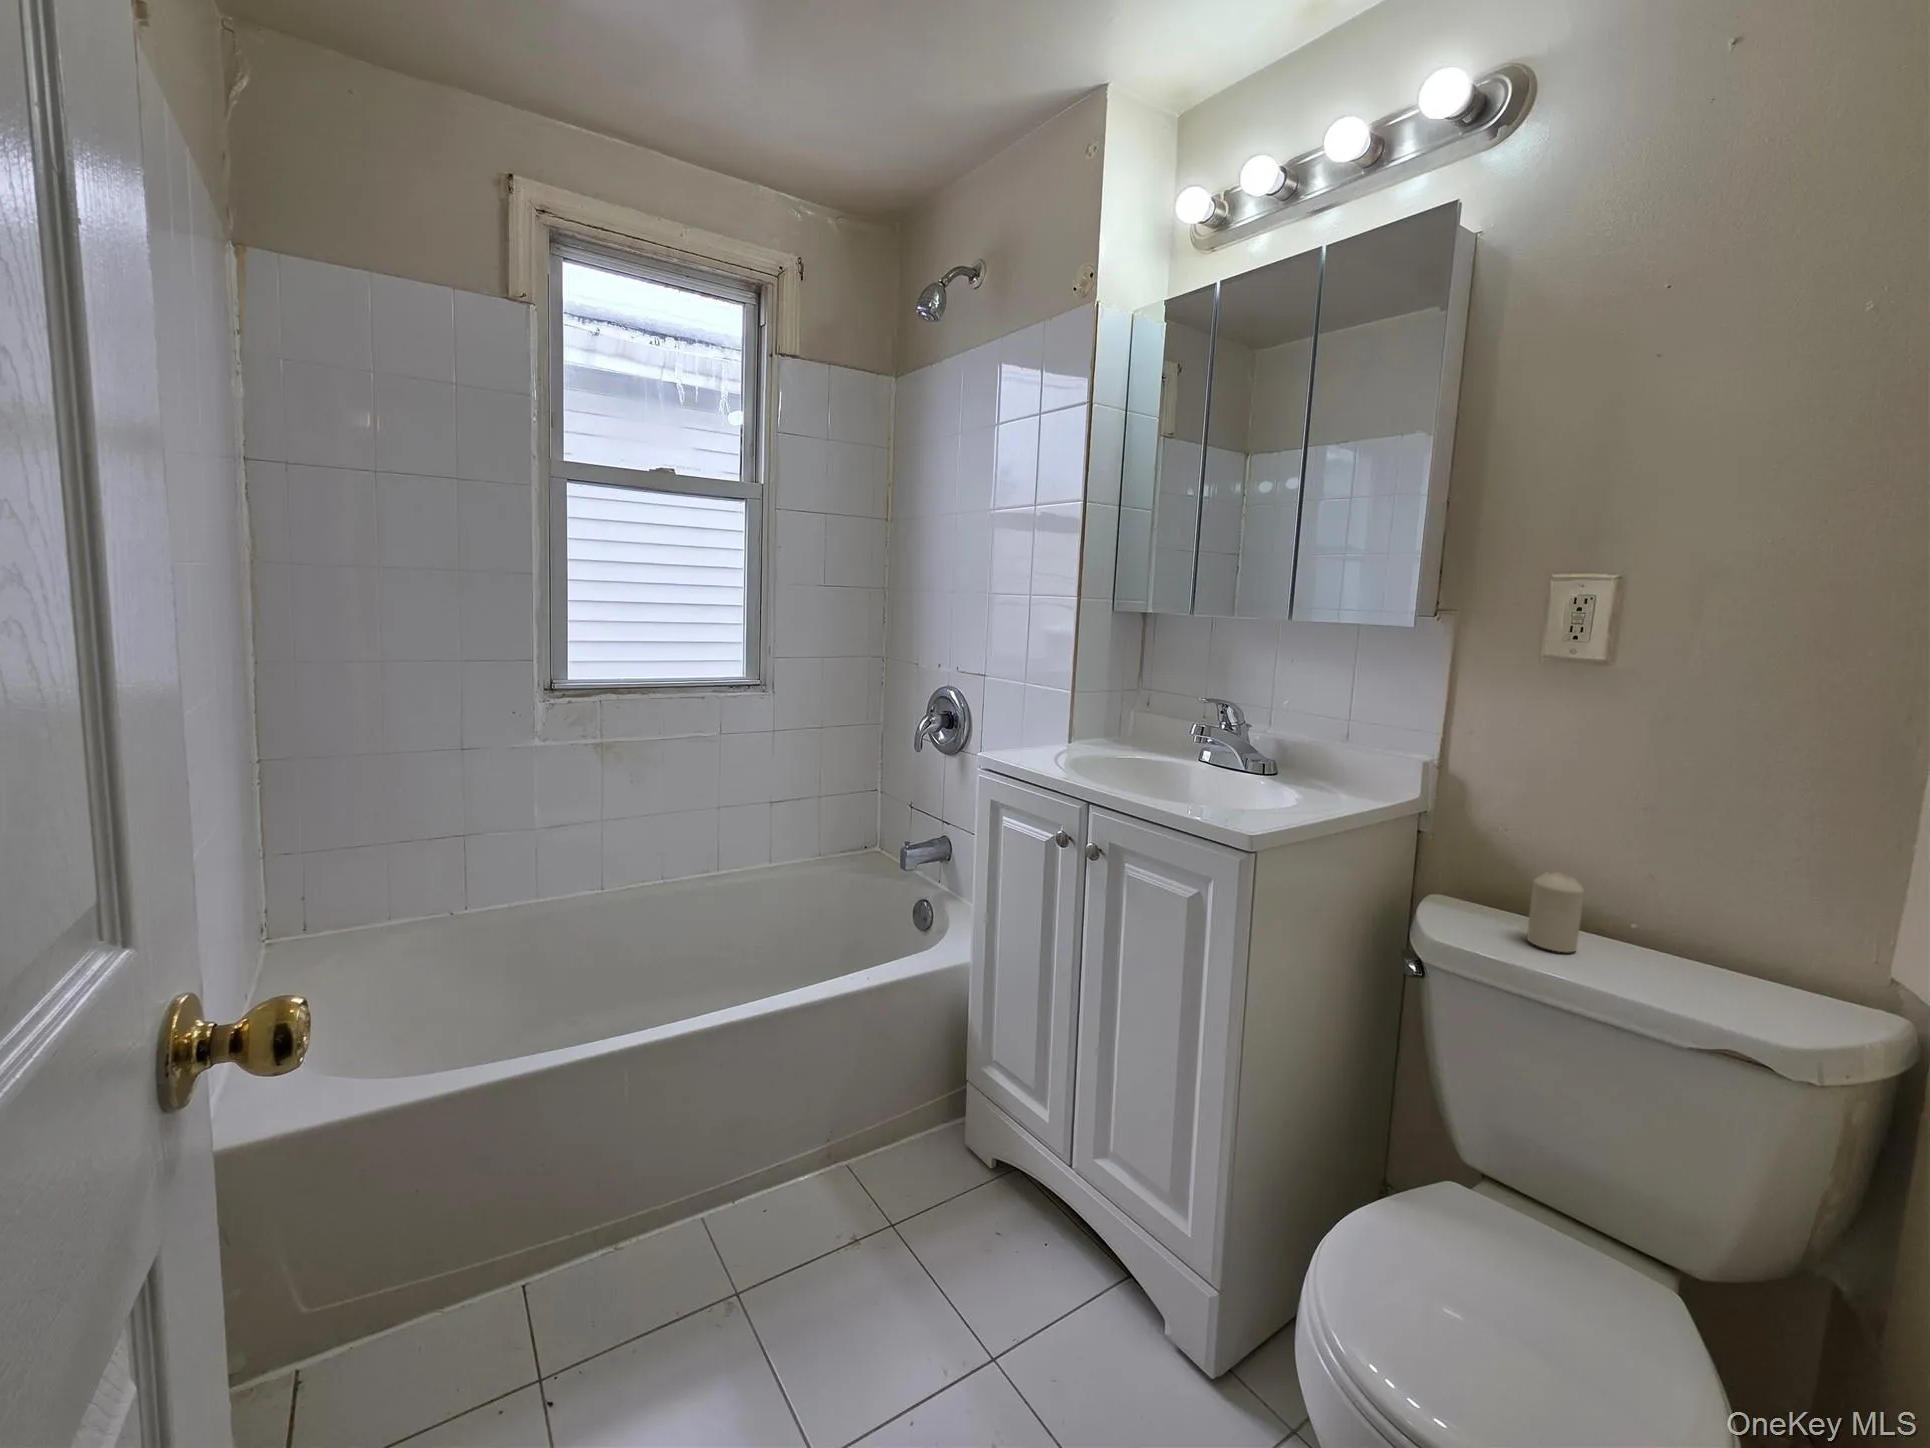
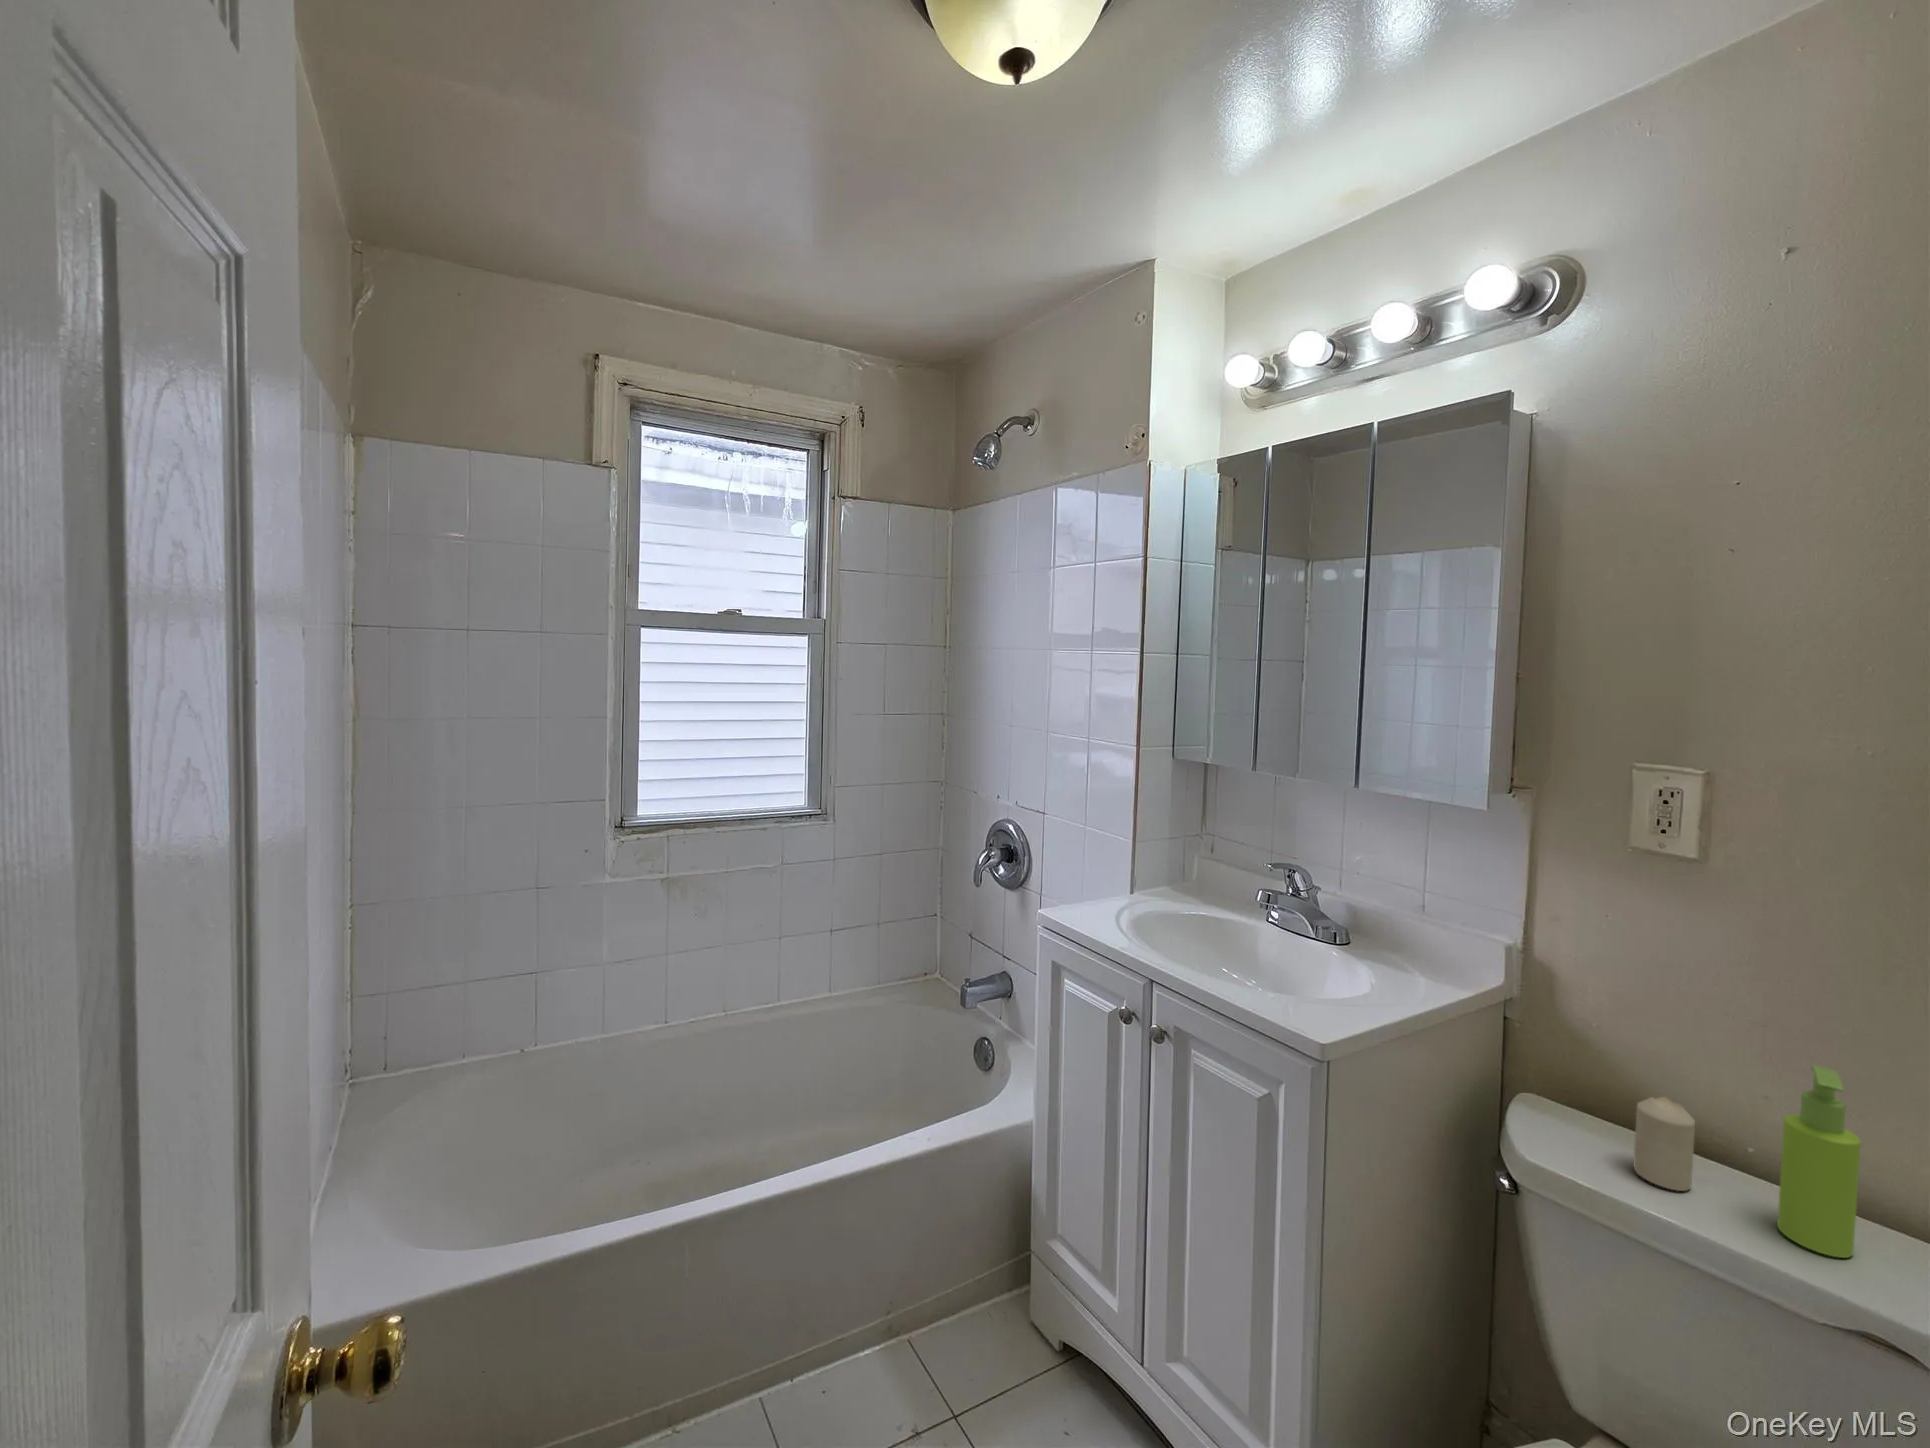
soap dispenser: none [1650,824,1728,992] -> present [1777,1065,1861,1258]

